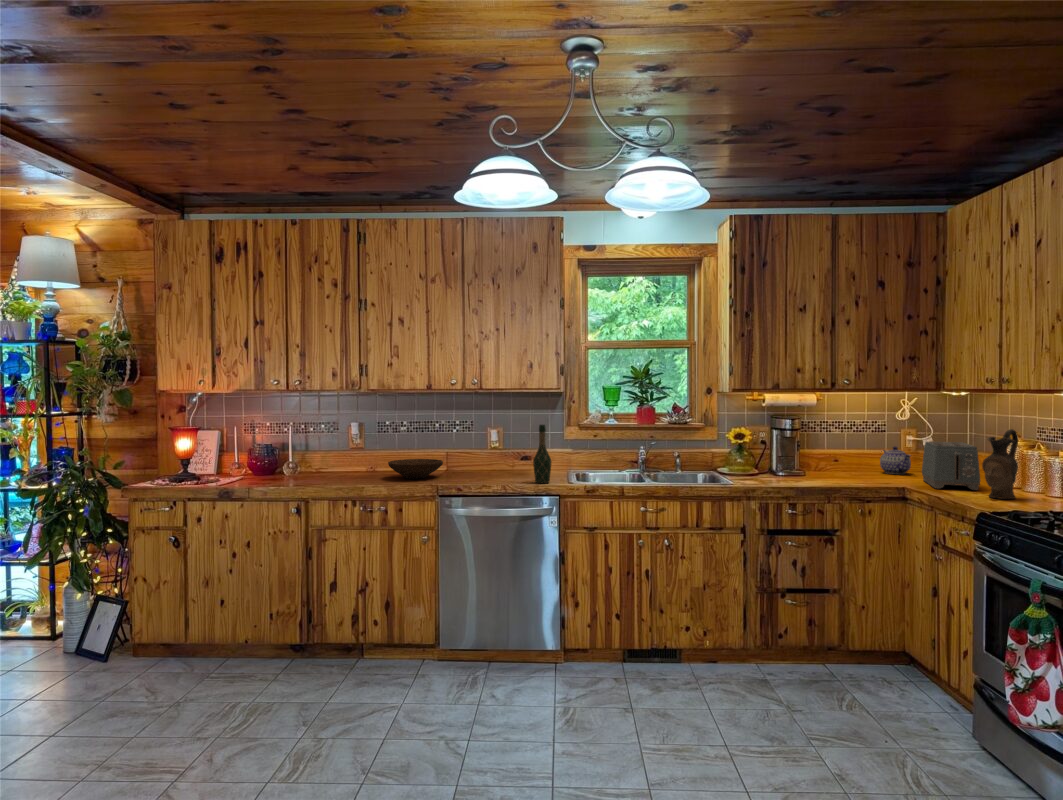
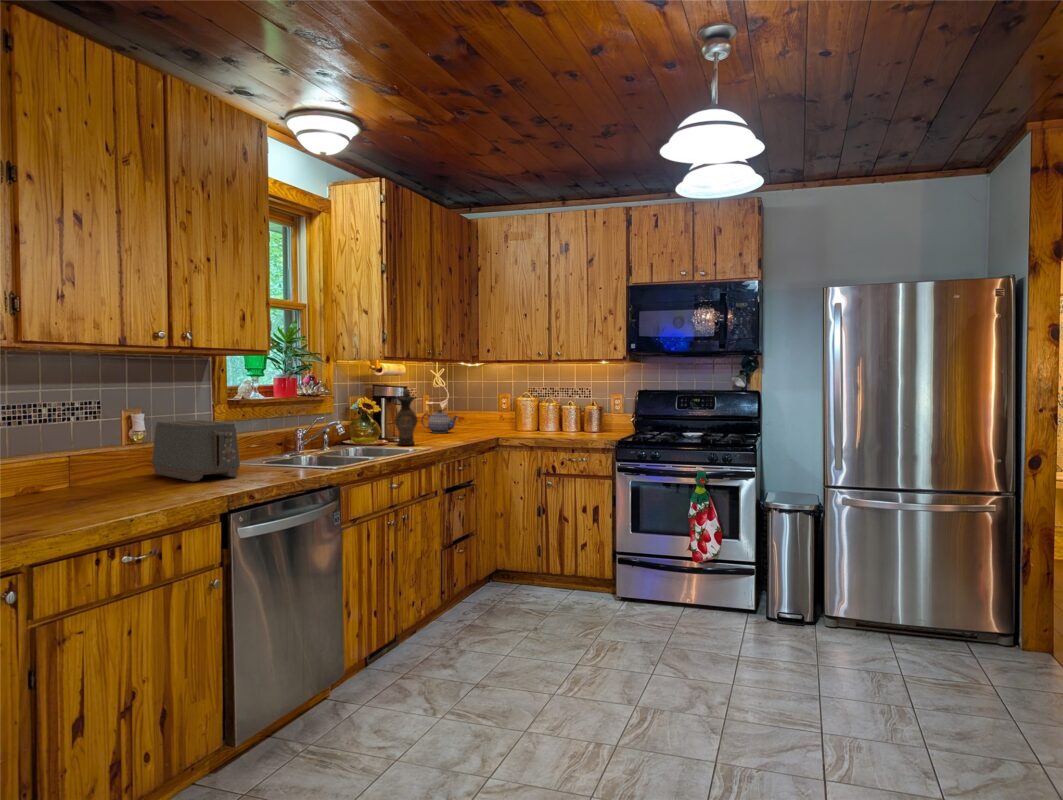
wine bottle: present [533,425,552,483] -> none [284,398,309,476]
ceramic pitcher: present [982,429,1018,499] -> present [395,390,418,445]
toaster: present [922,442,980,490] -> present [152,420,240,481]
wooden bowl: present [388,459,443,479] -> none [50,466,160,502]

